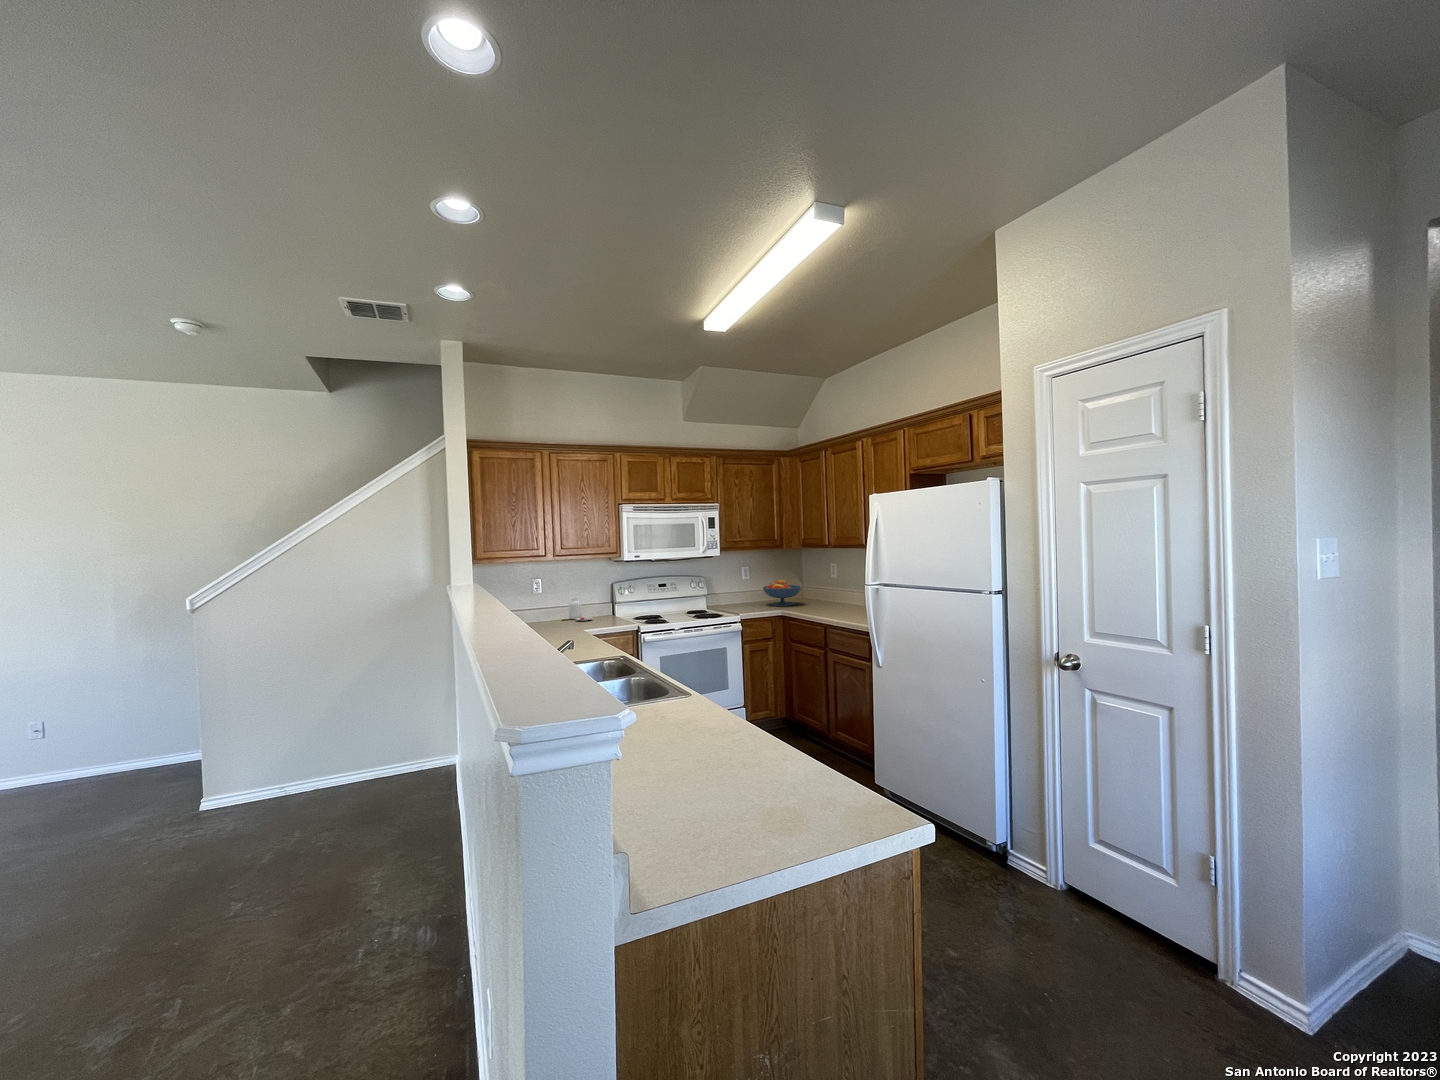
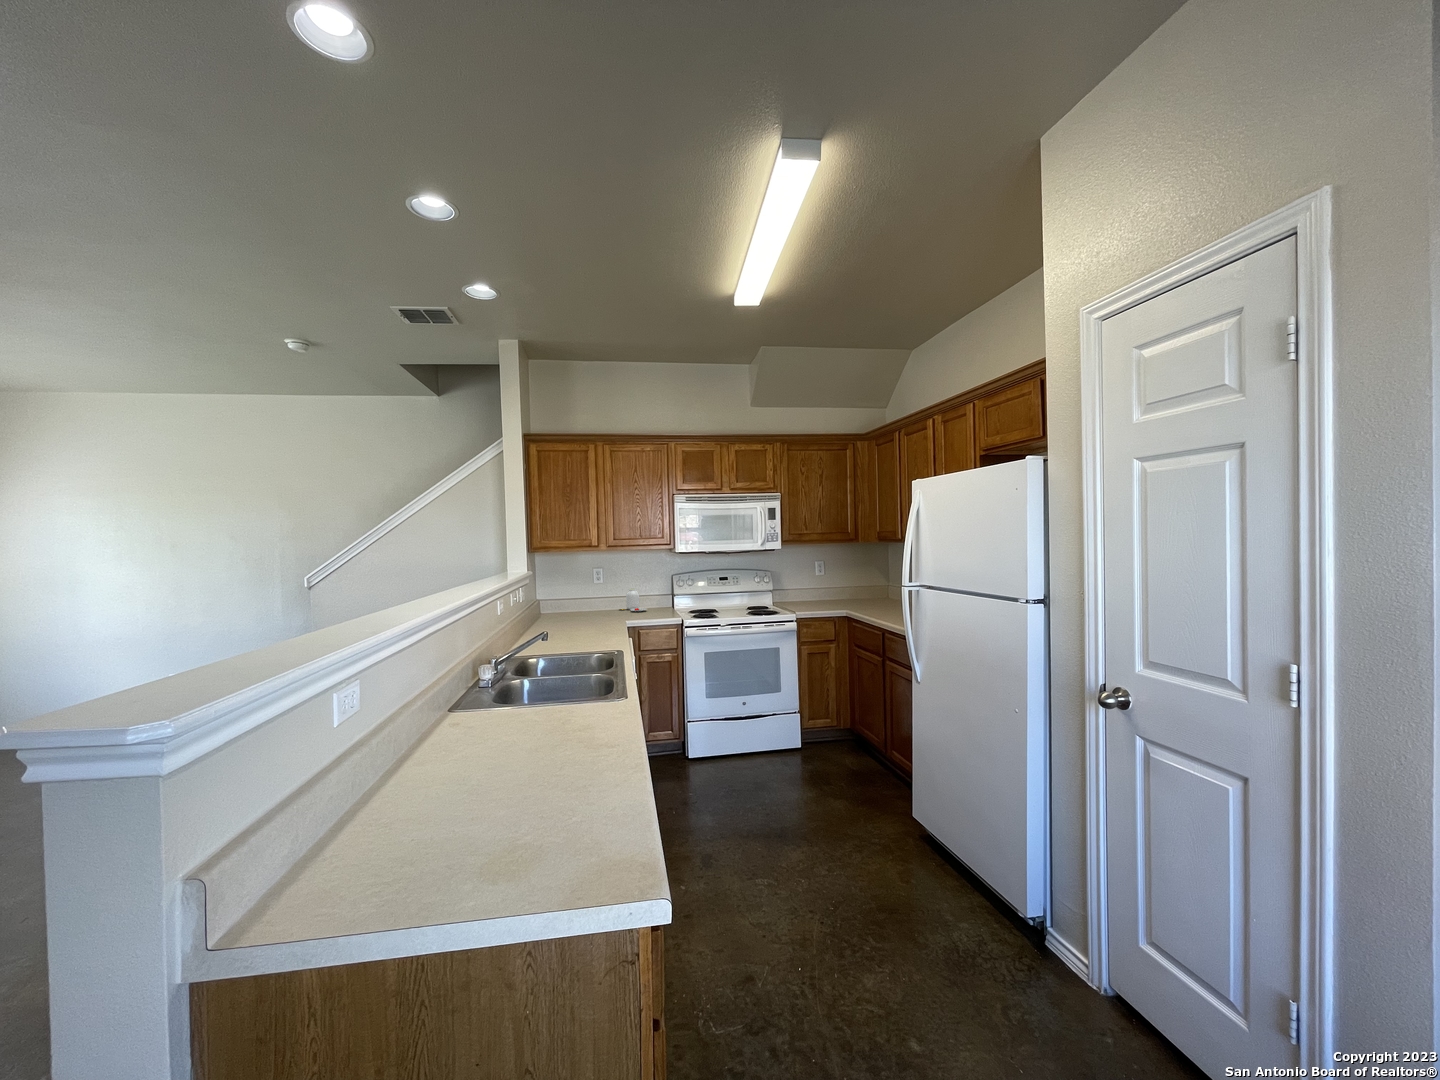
fruit bowl: present [763,580,801,606] -> none [833,576,876,606]

